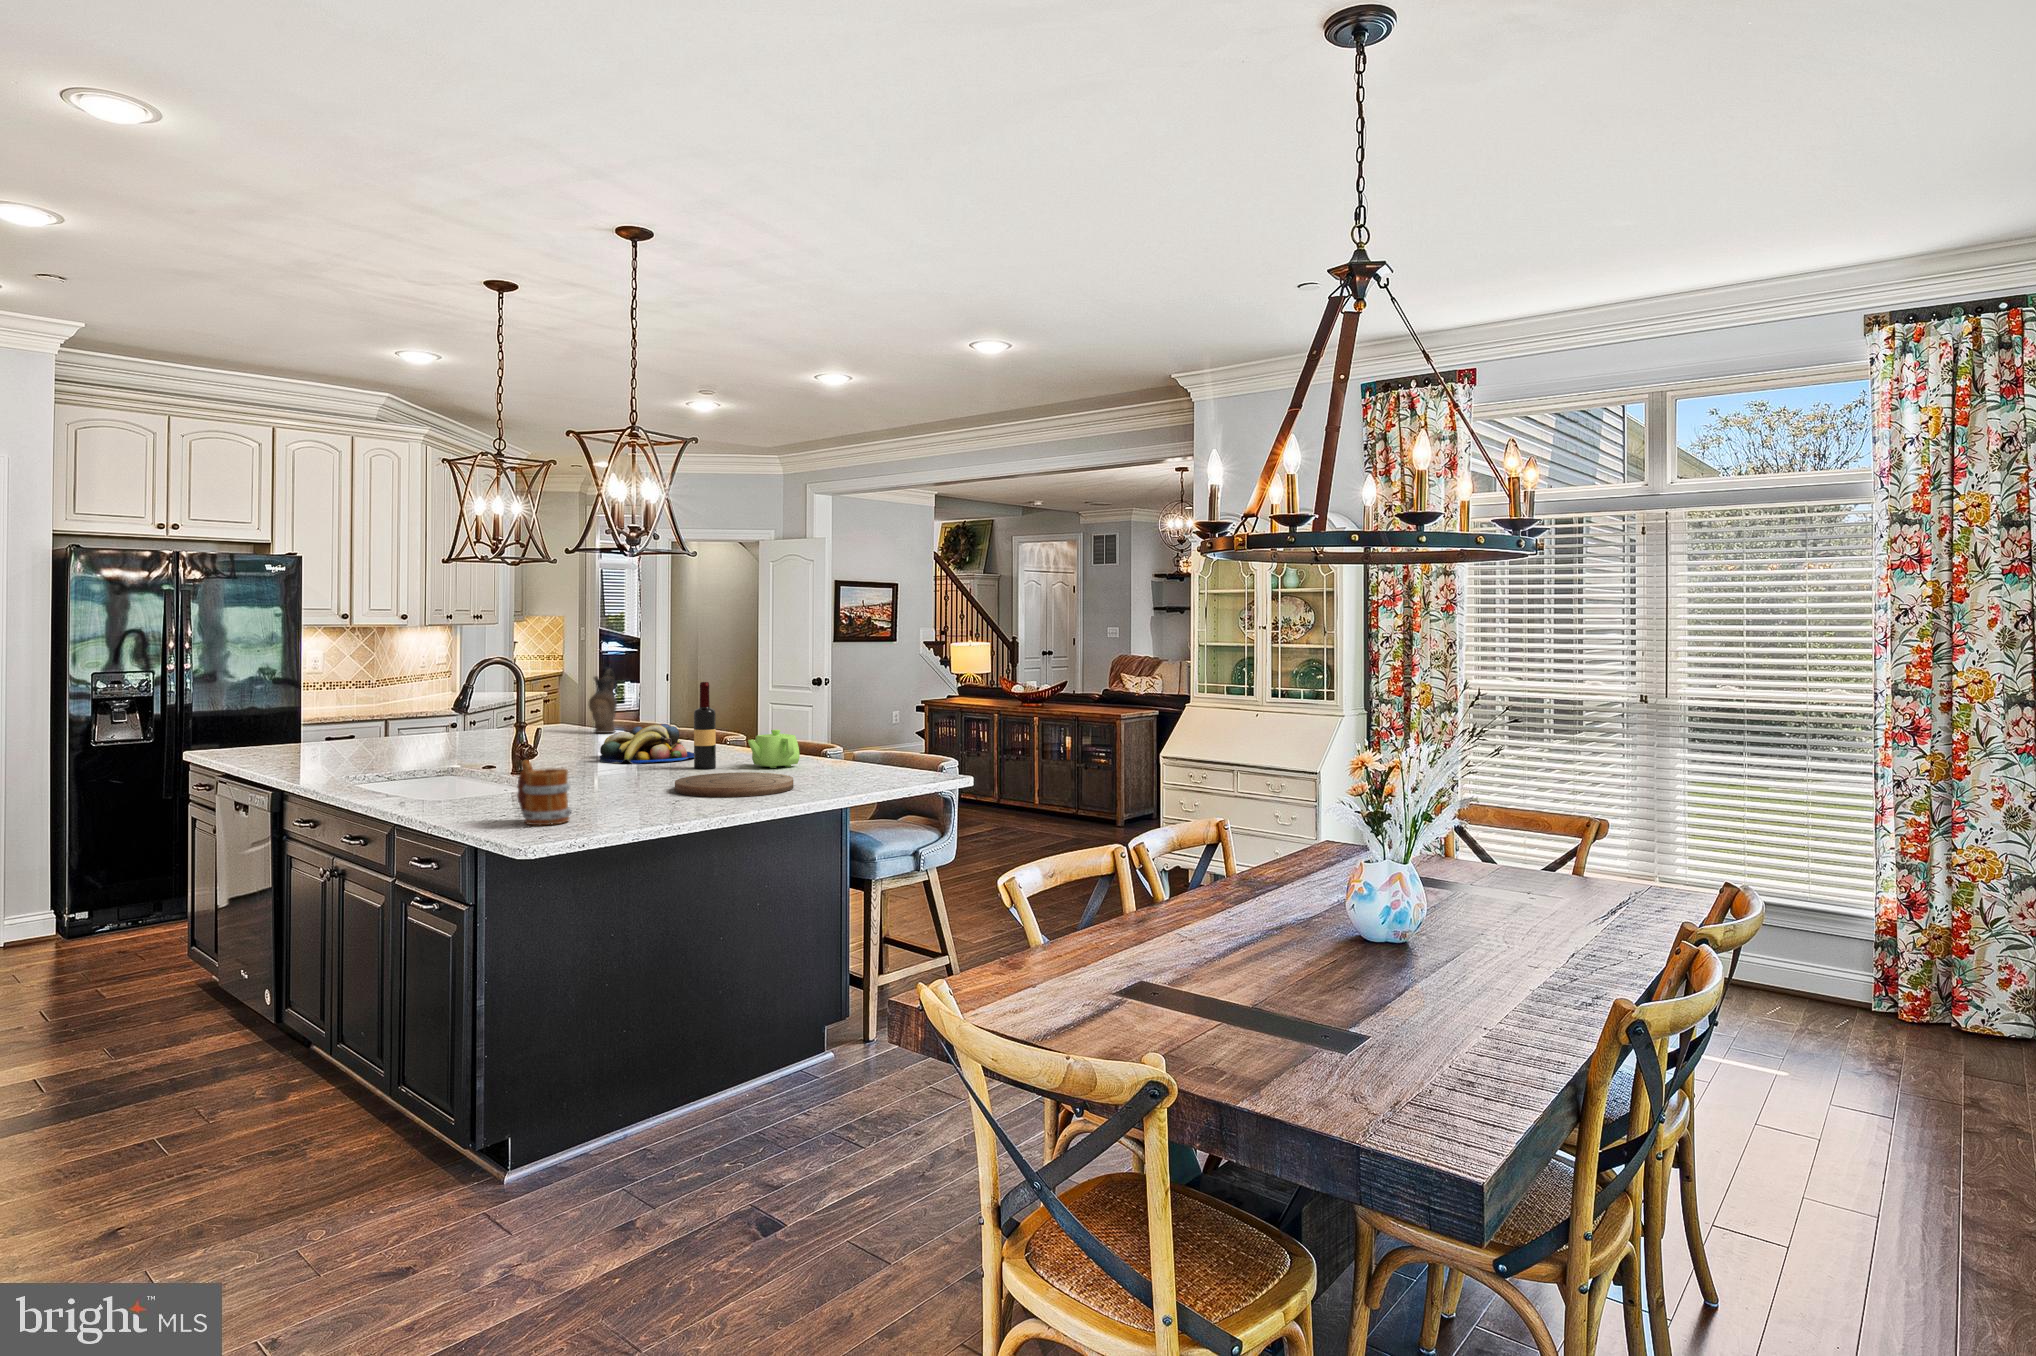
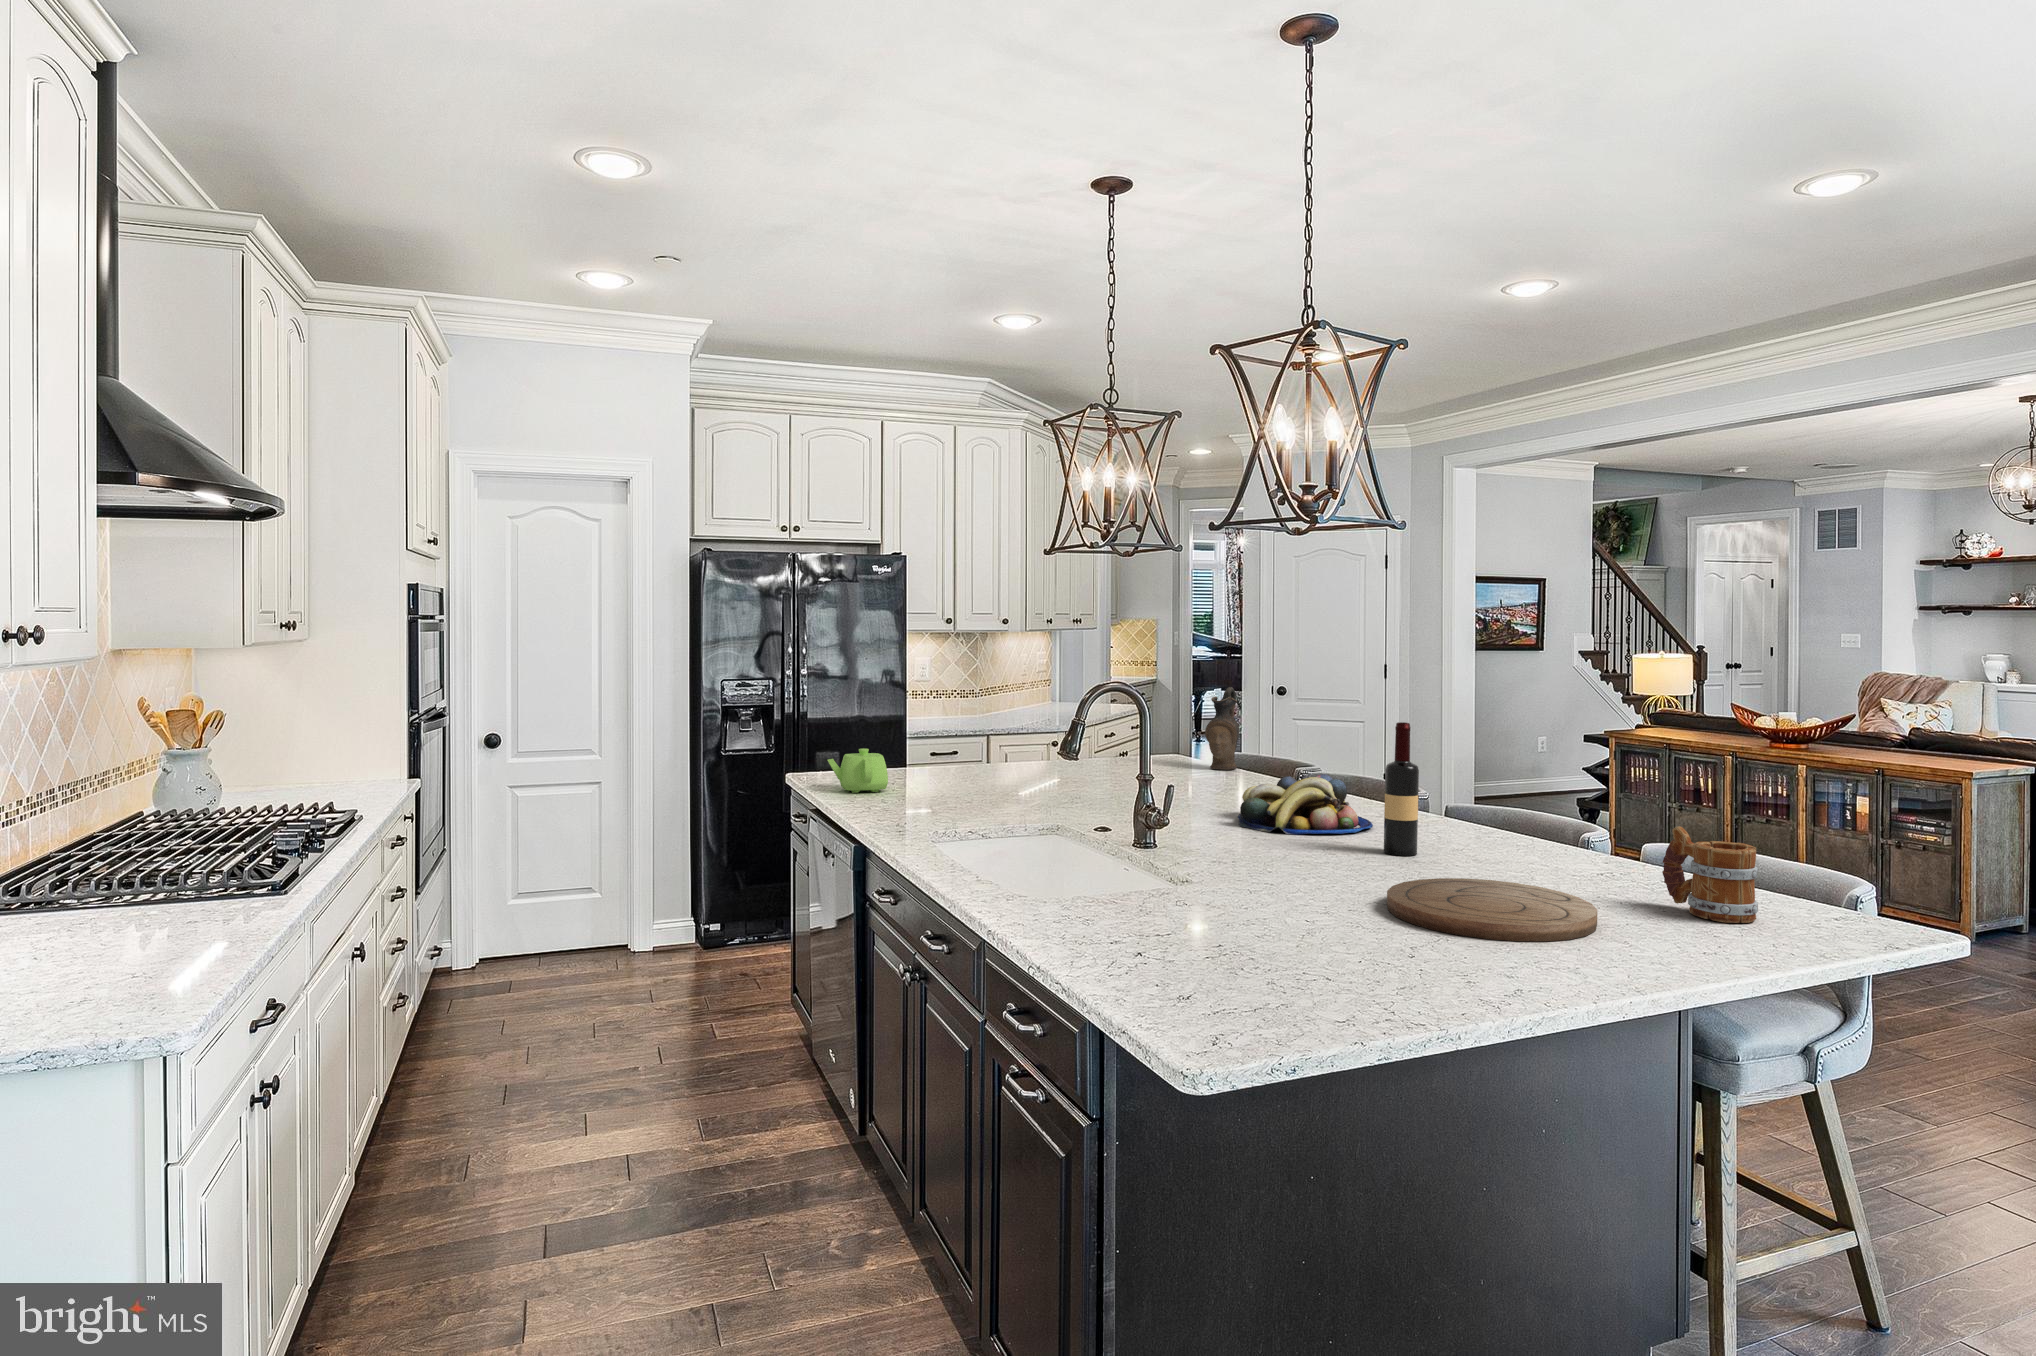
teapot: present [748,730,800,768] -> present [827,749,888,793]
mug: present [517,760,571,825] -> present [1662,826,1758,923]

